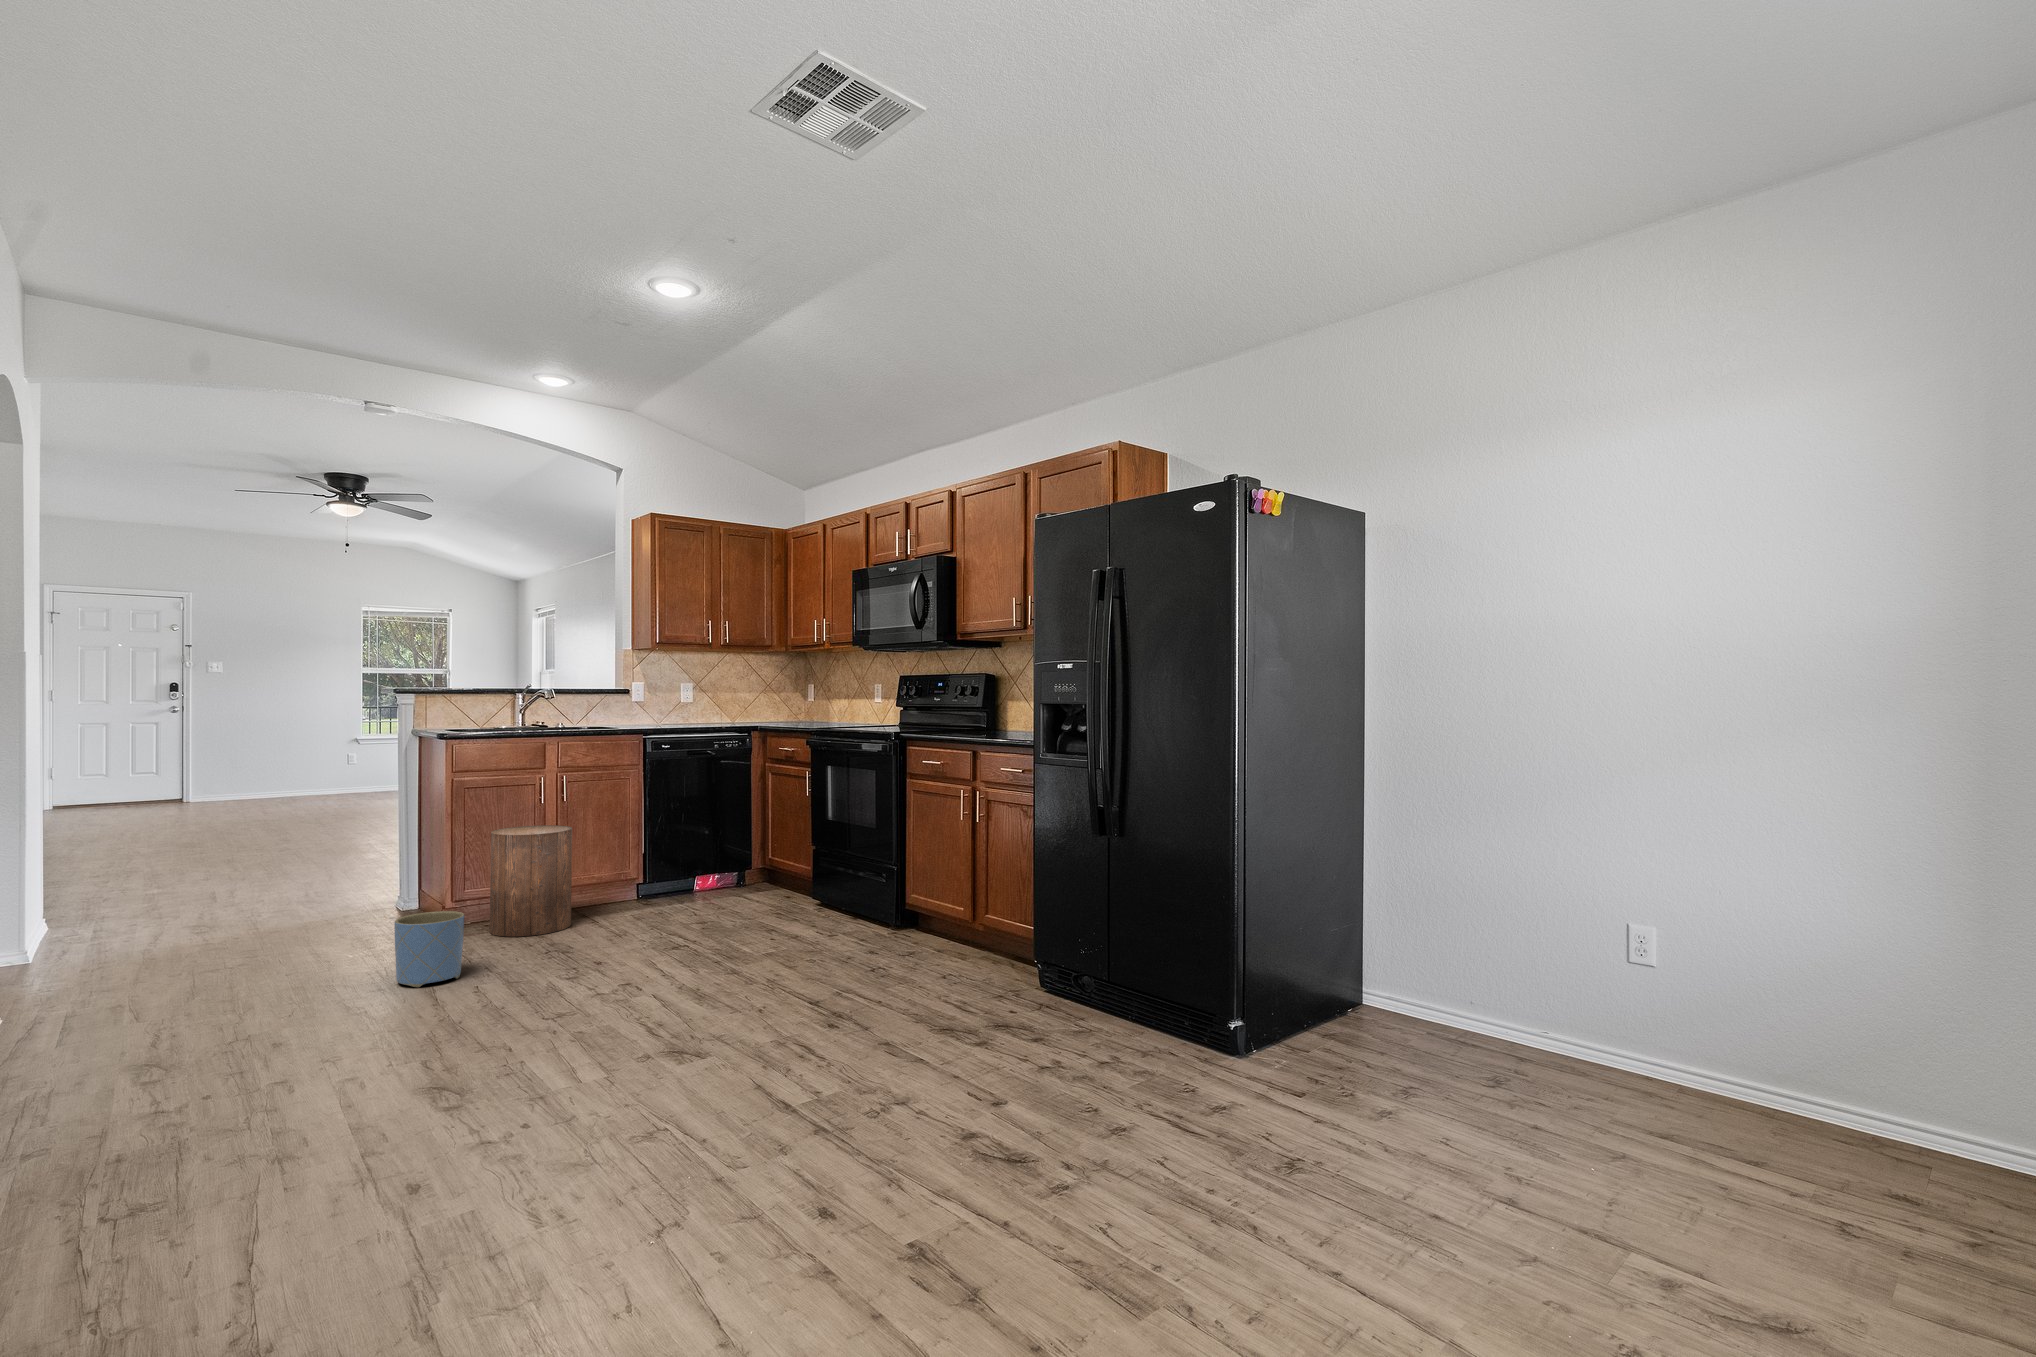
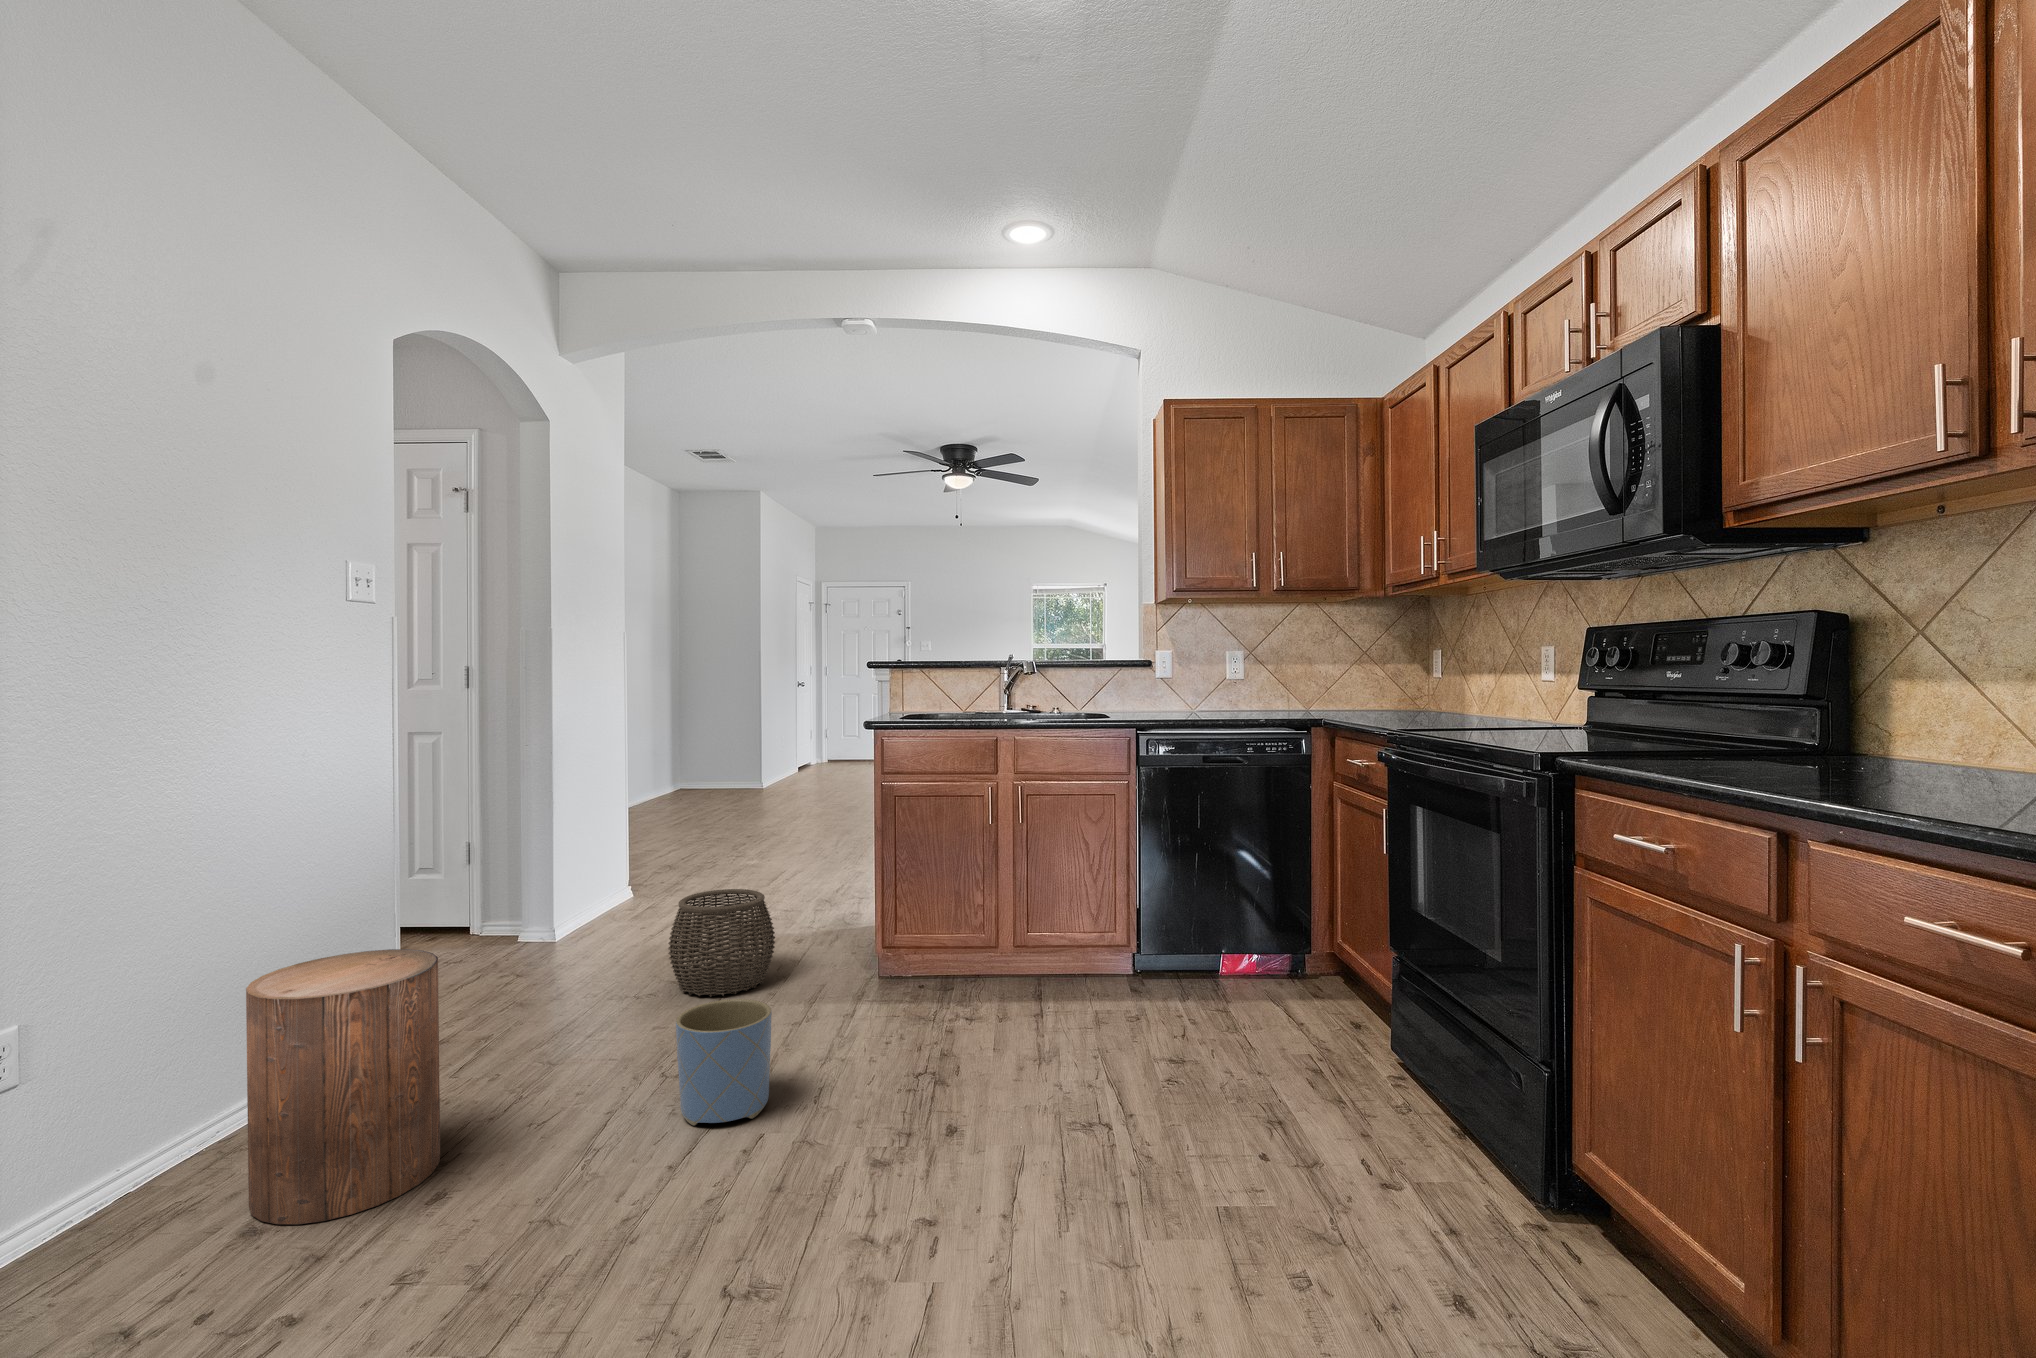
stool: present [490,825,572,937] -> present [246,949,440,1224]
woven basket: none [254,870,355,952] -> present [668,889,775,997]

